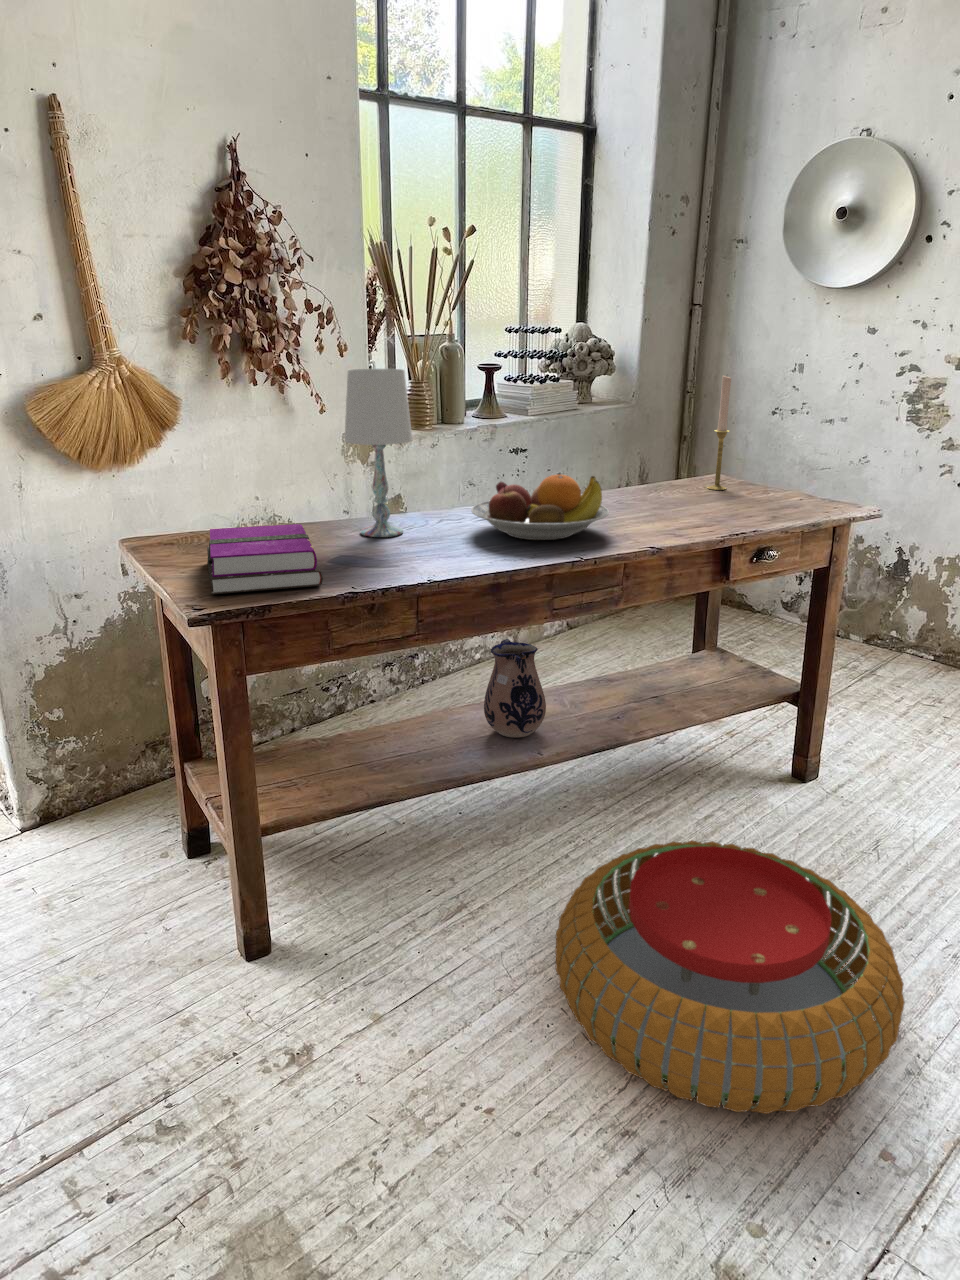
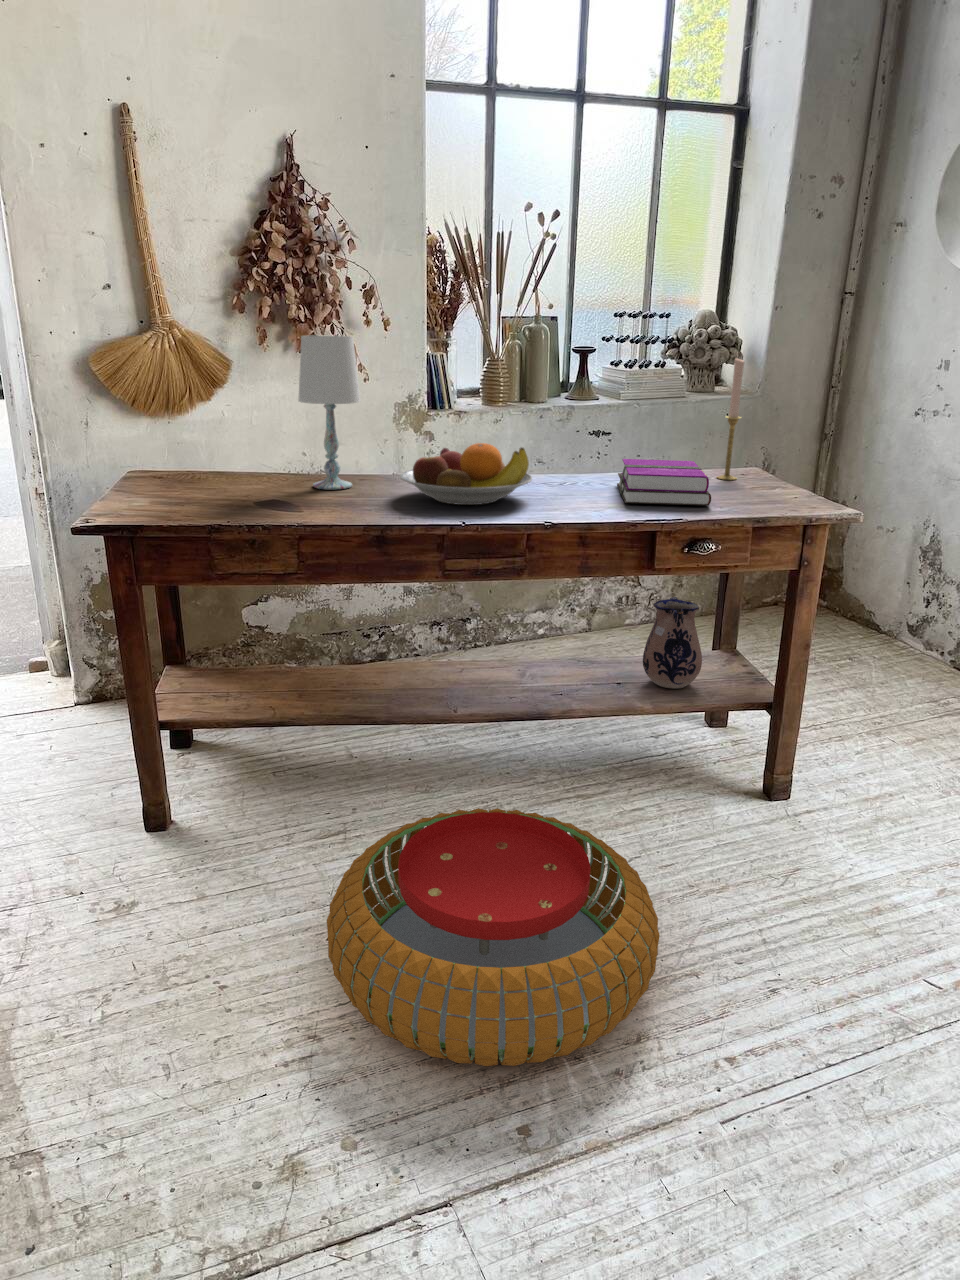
hardback book: present [207,524,323,594] -> present [617,459,711,505]
ceramic pitcher: present [484,639,546,738] -> present [643,597,702,688]

